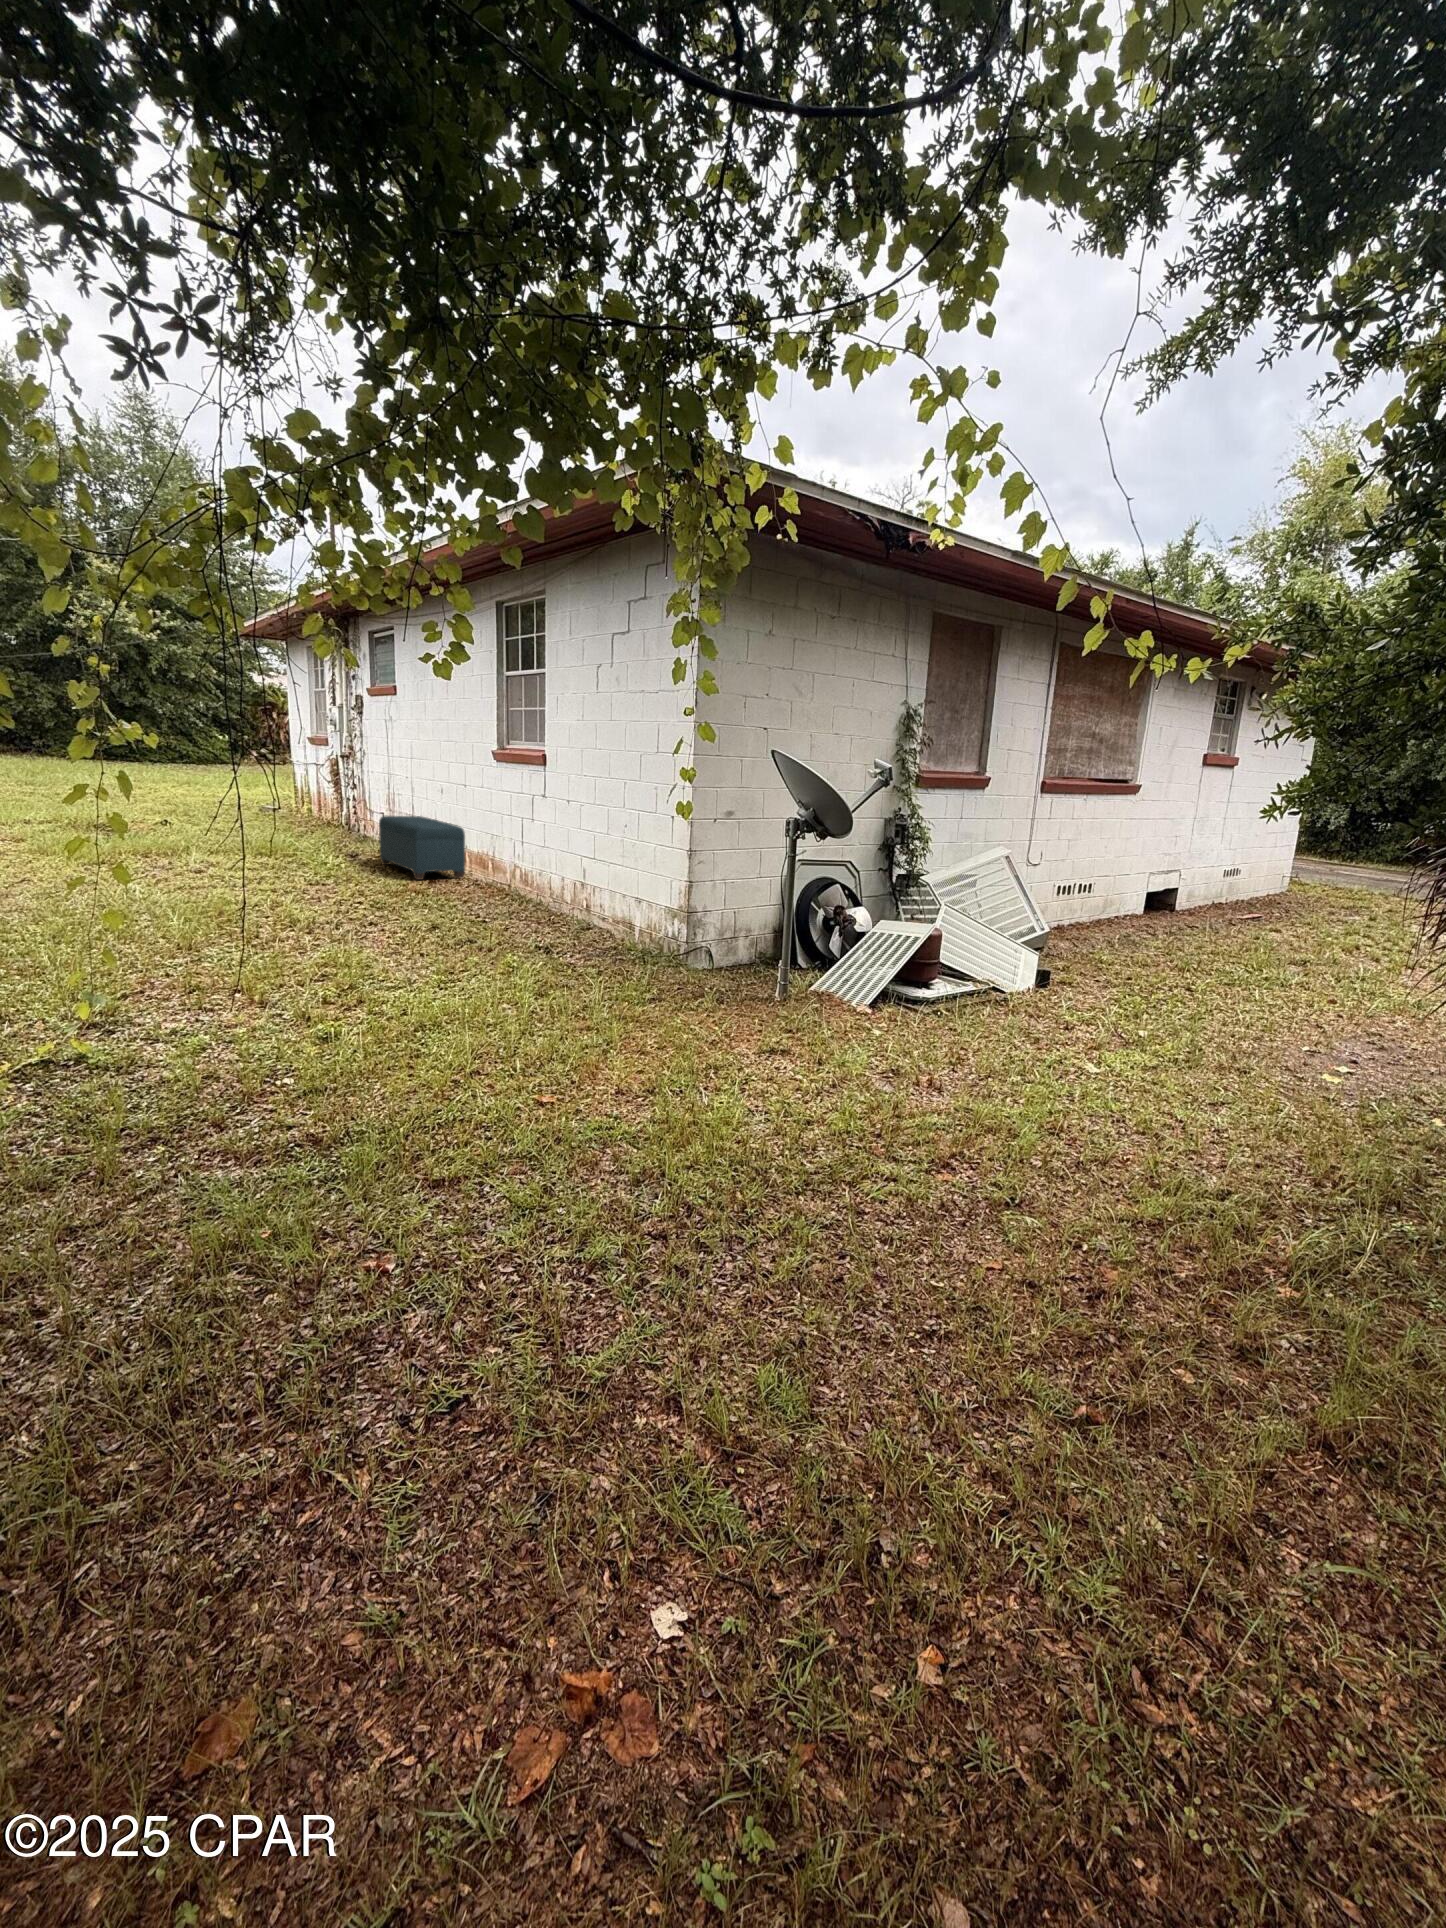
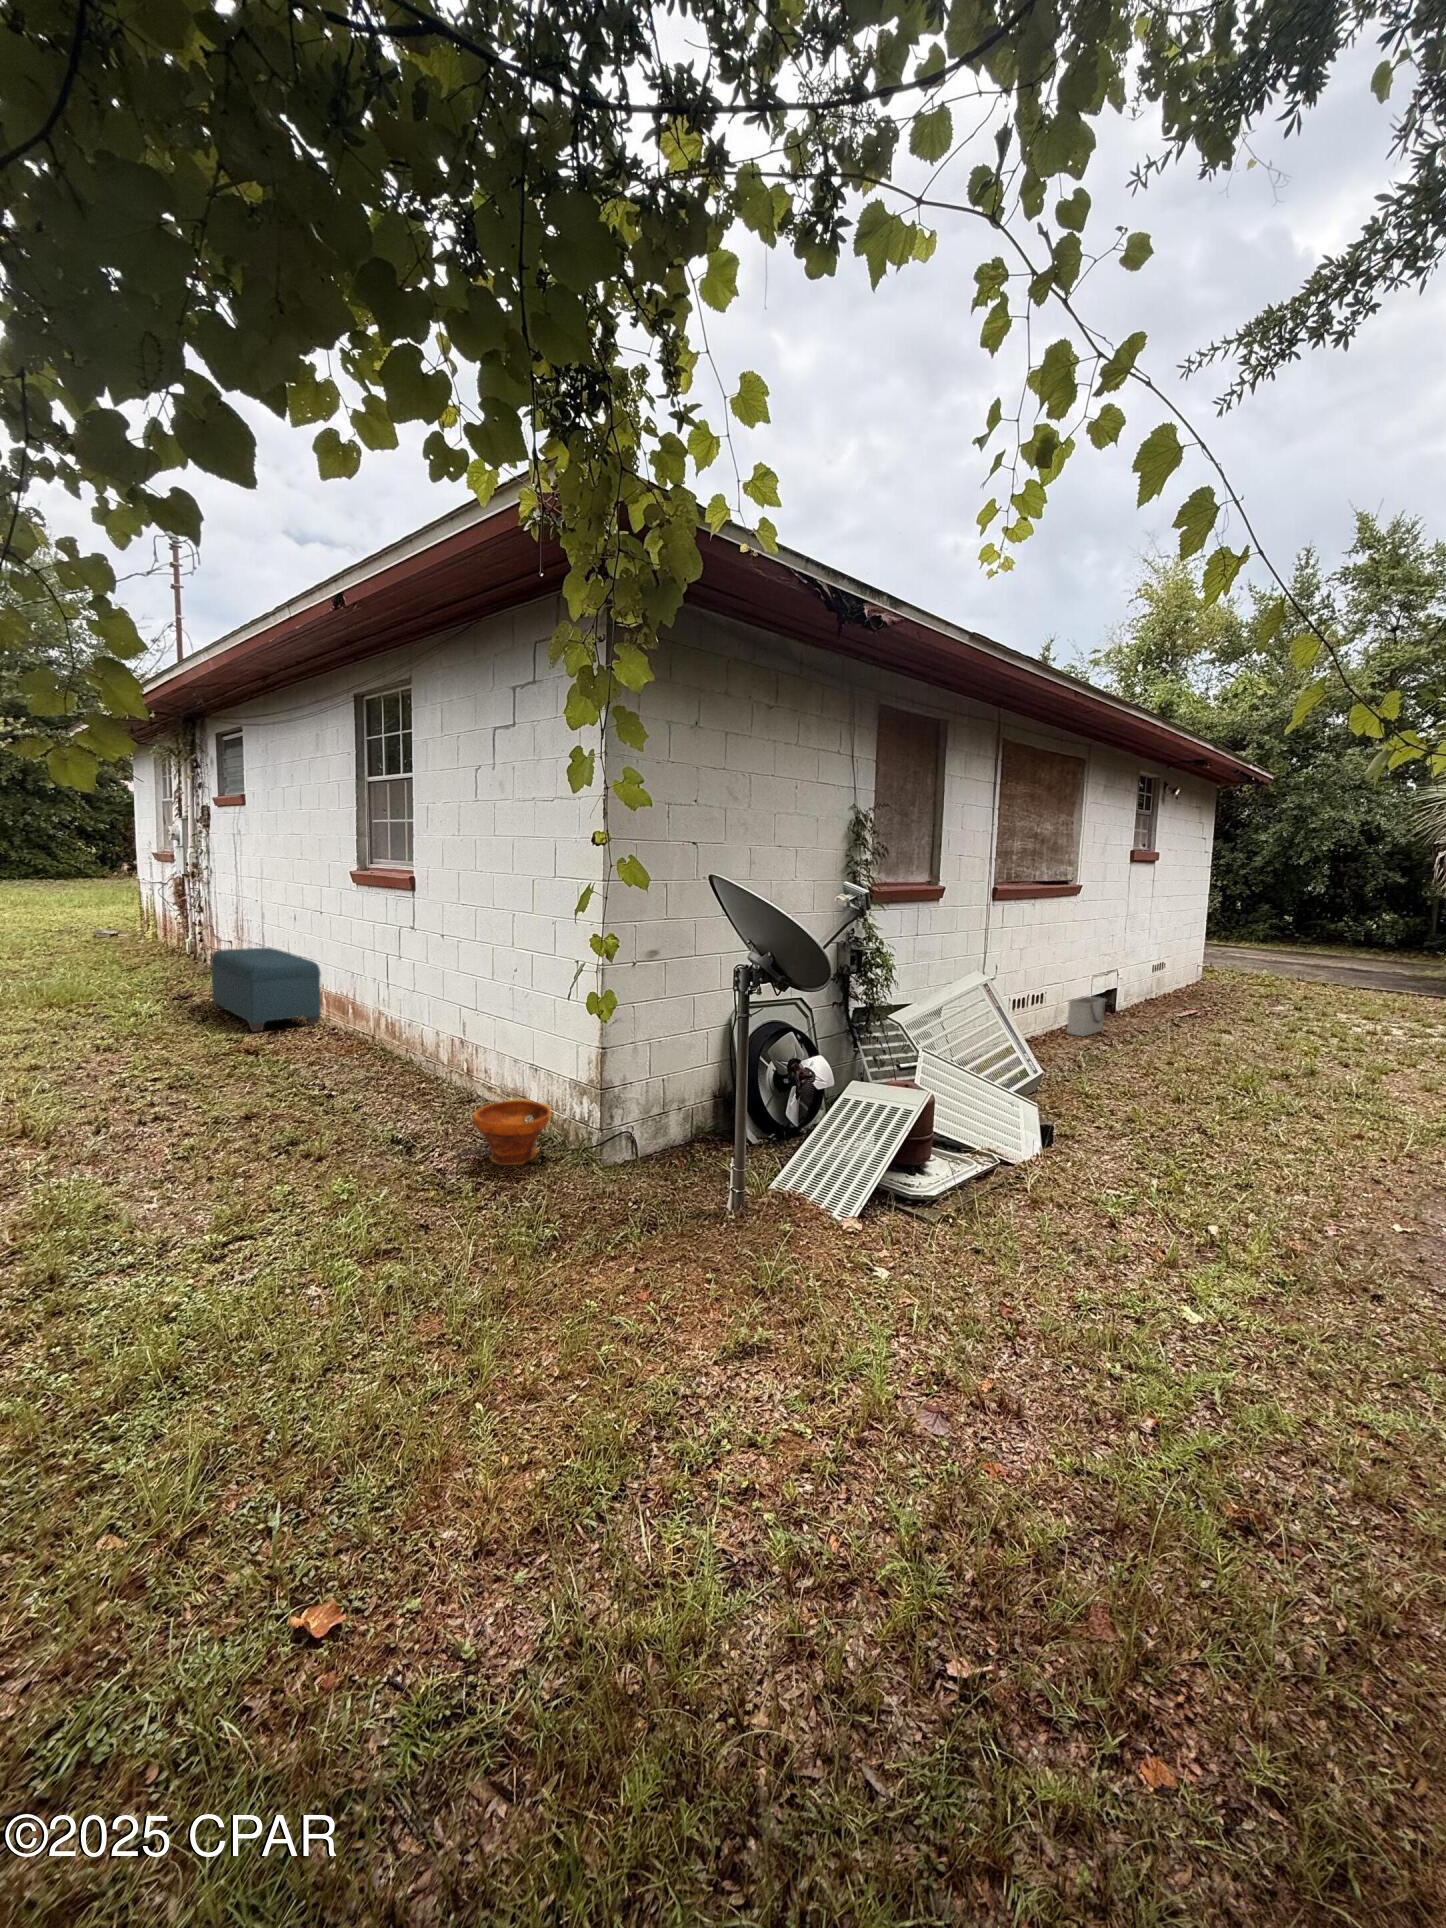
storage bin: none [1111,890,1153,925] -> present [1067,996,1106,1036]
planter: none [595,922,651,966] -> present [473,1099,552,1165]

